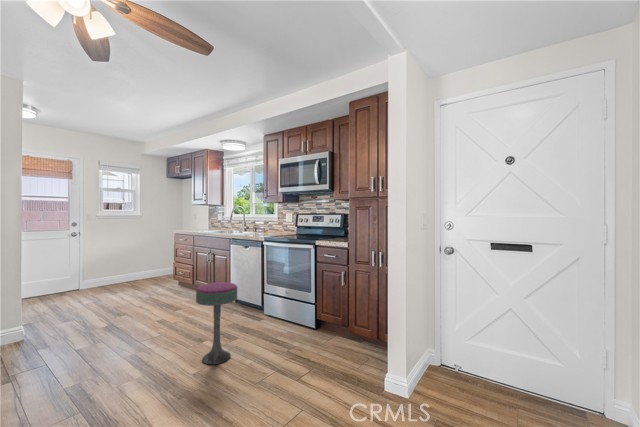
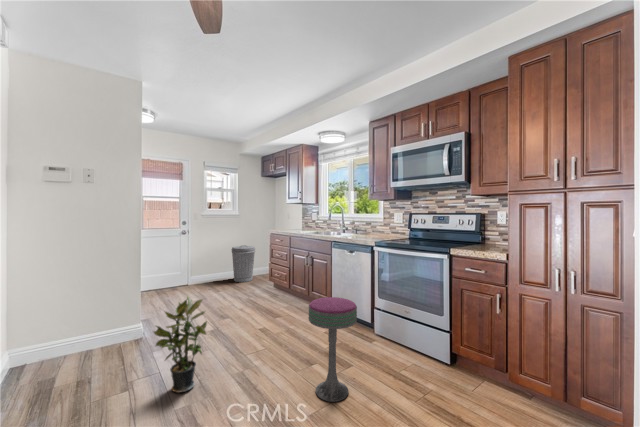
trash can: none [132,246,159,283] -> present [232,245,255,282]
potted plant: none [39,289,99,377] -> present [154,297,207,393]

